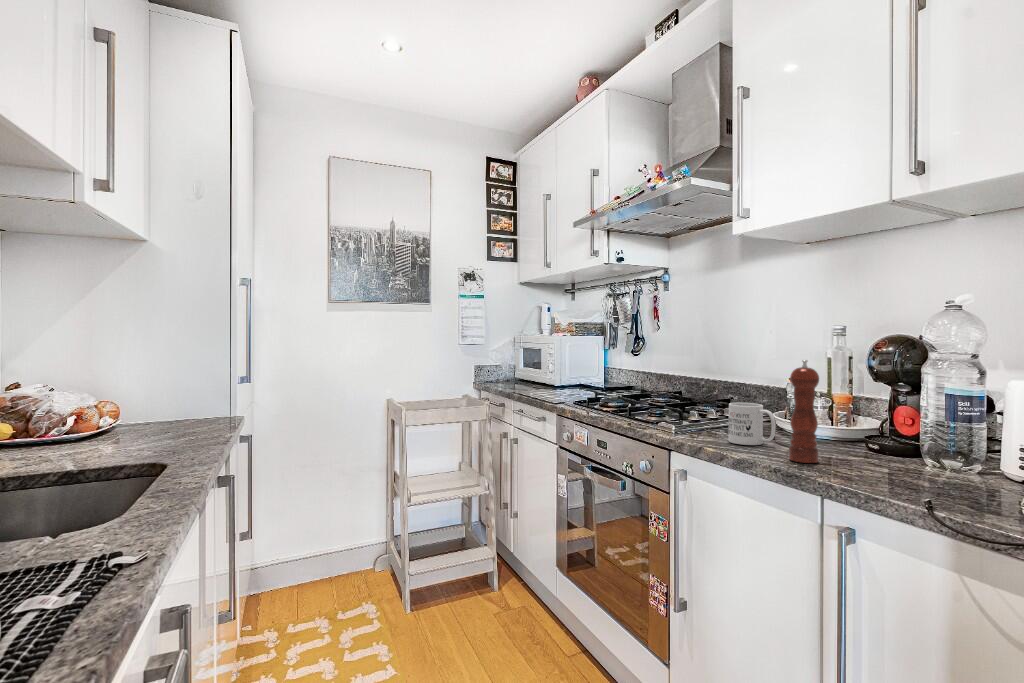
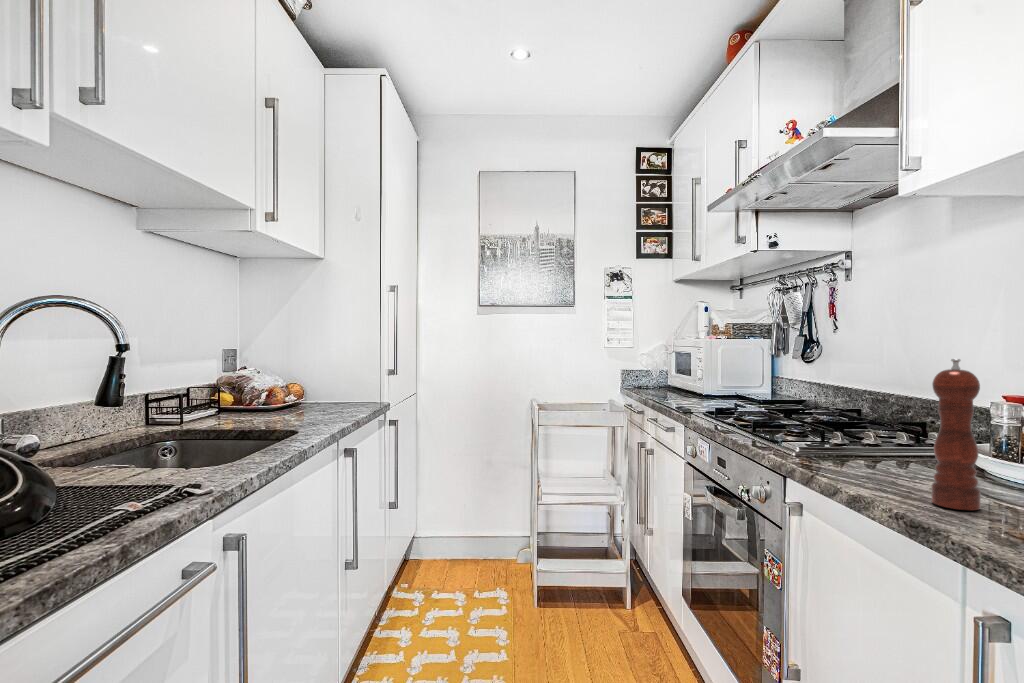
mug: present [728,403,776,445] -> none [861,419,929,479]

